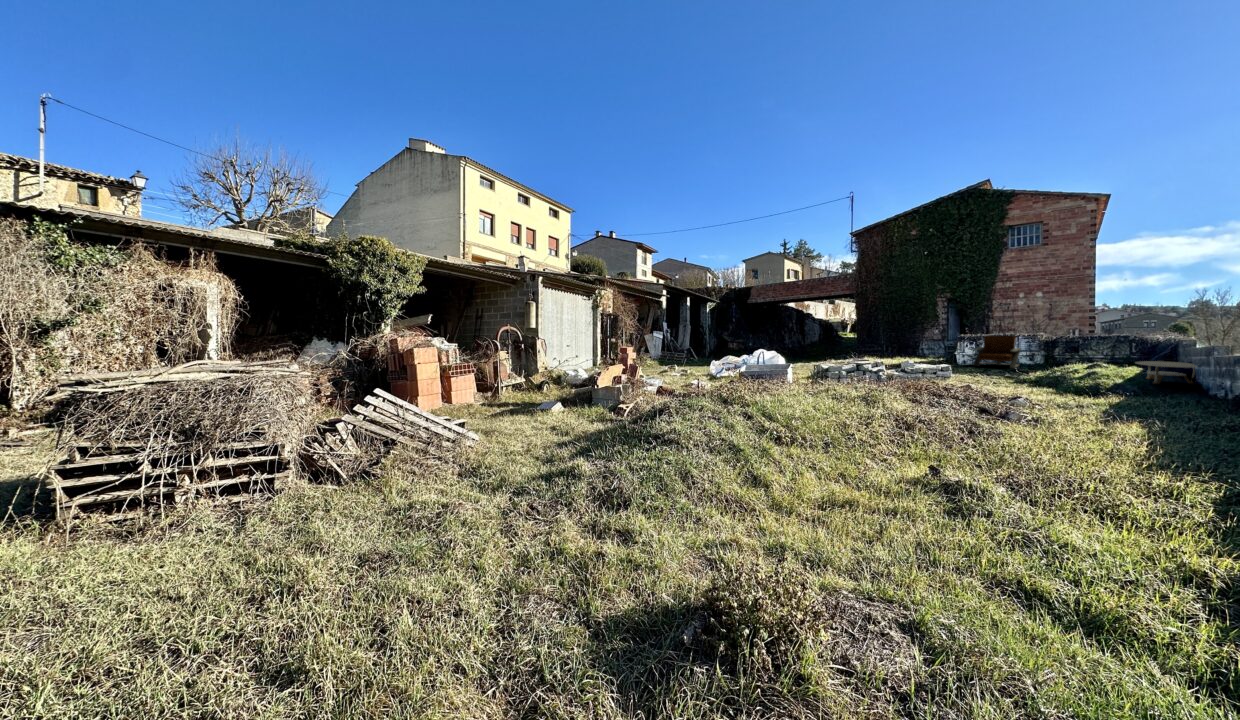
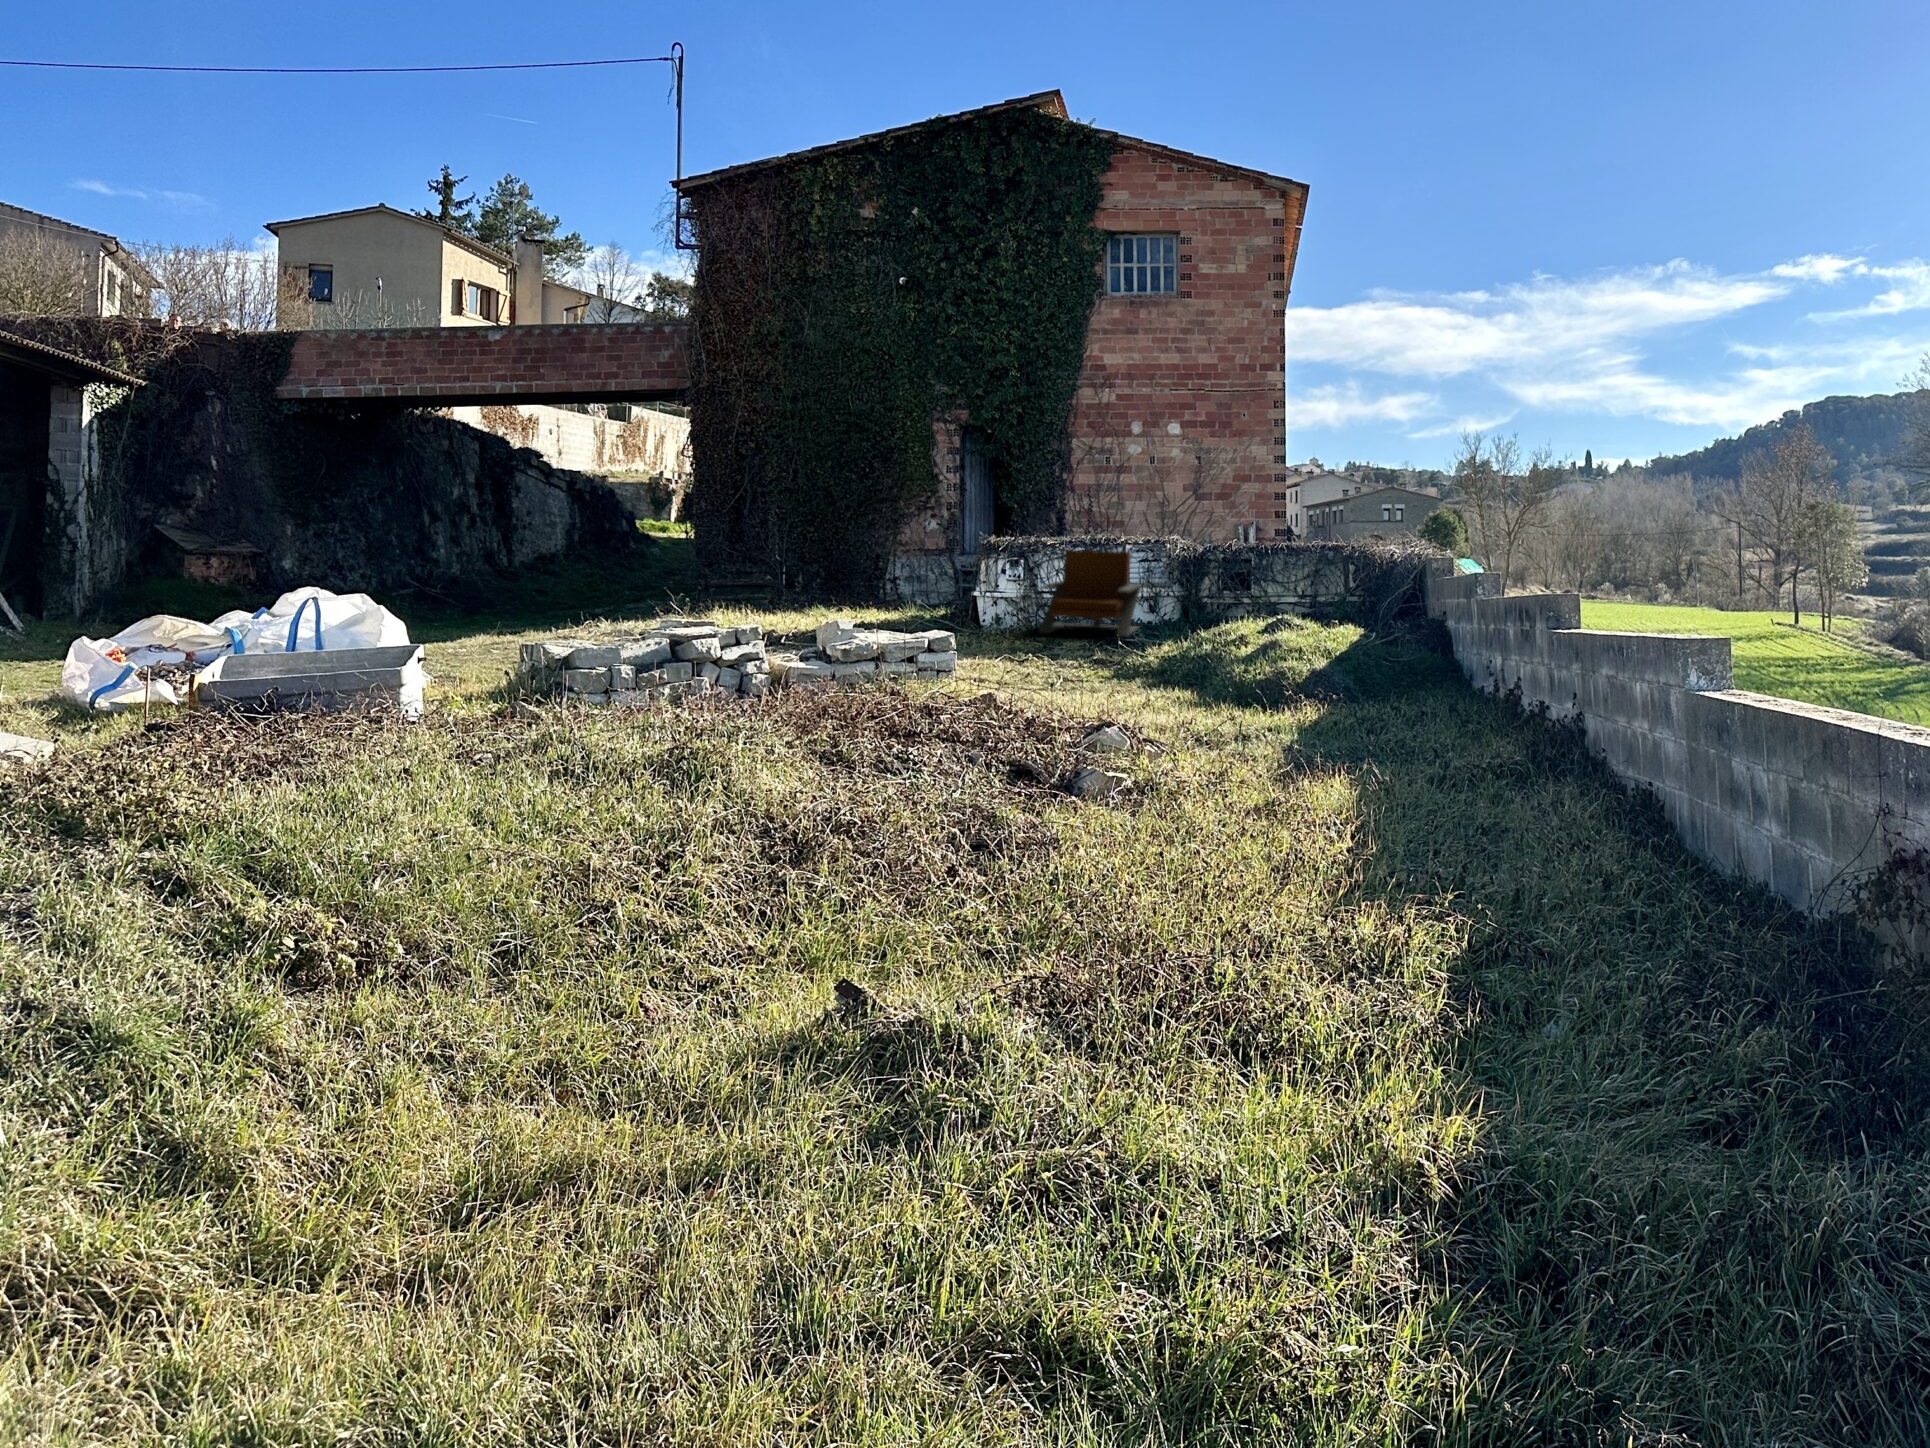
round table: present [1136,361,1197,384] -> none [1343,611,1446,665]

